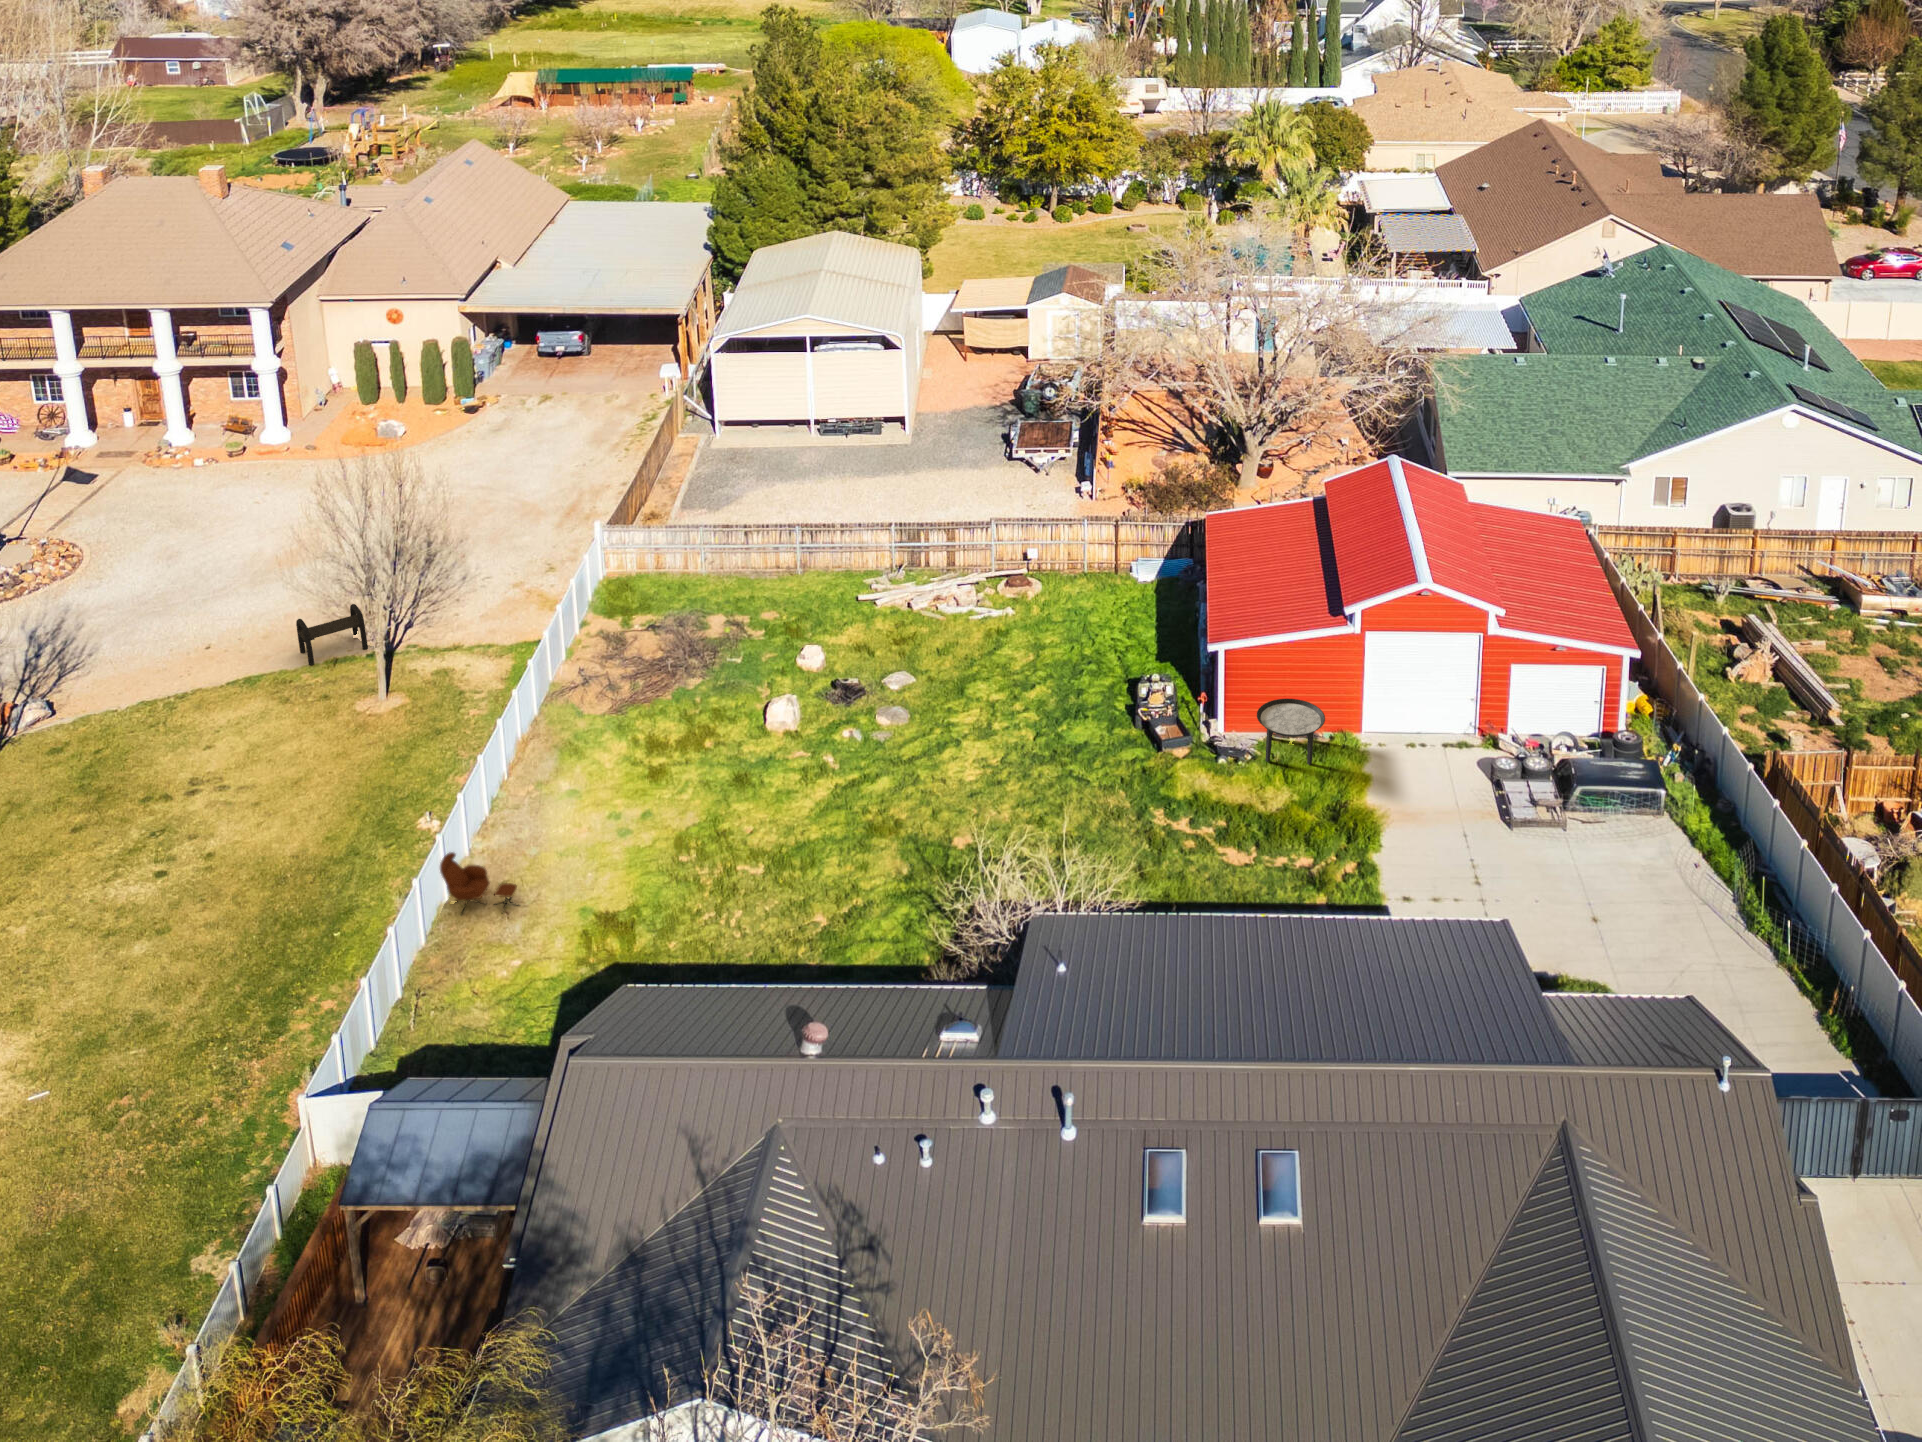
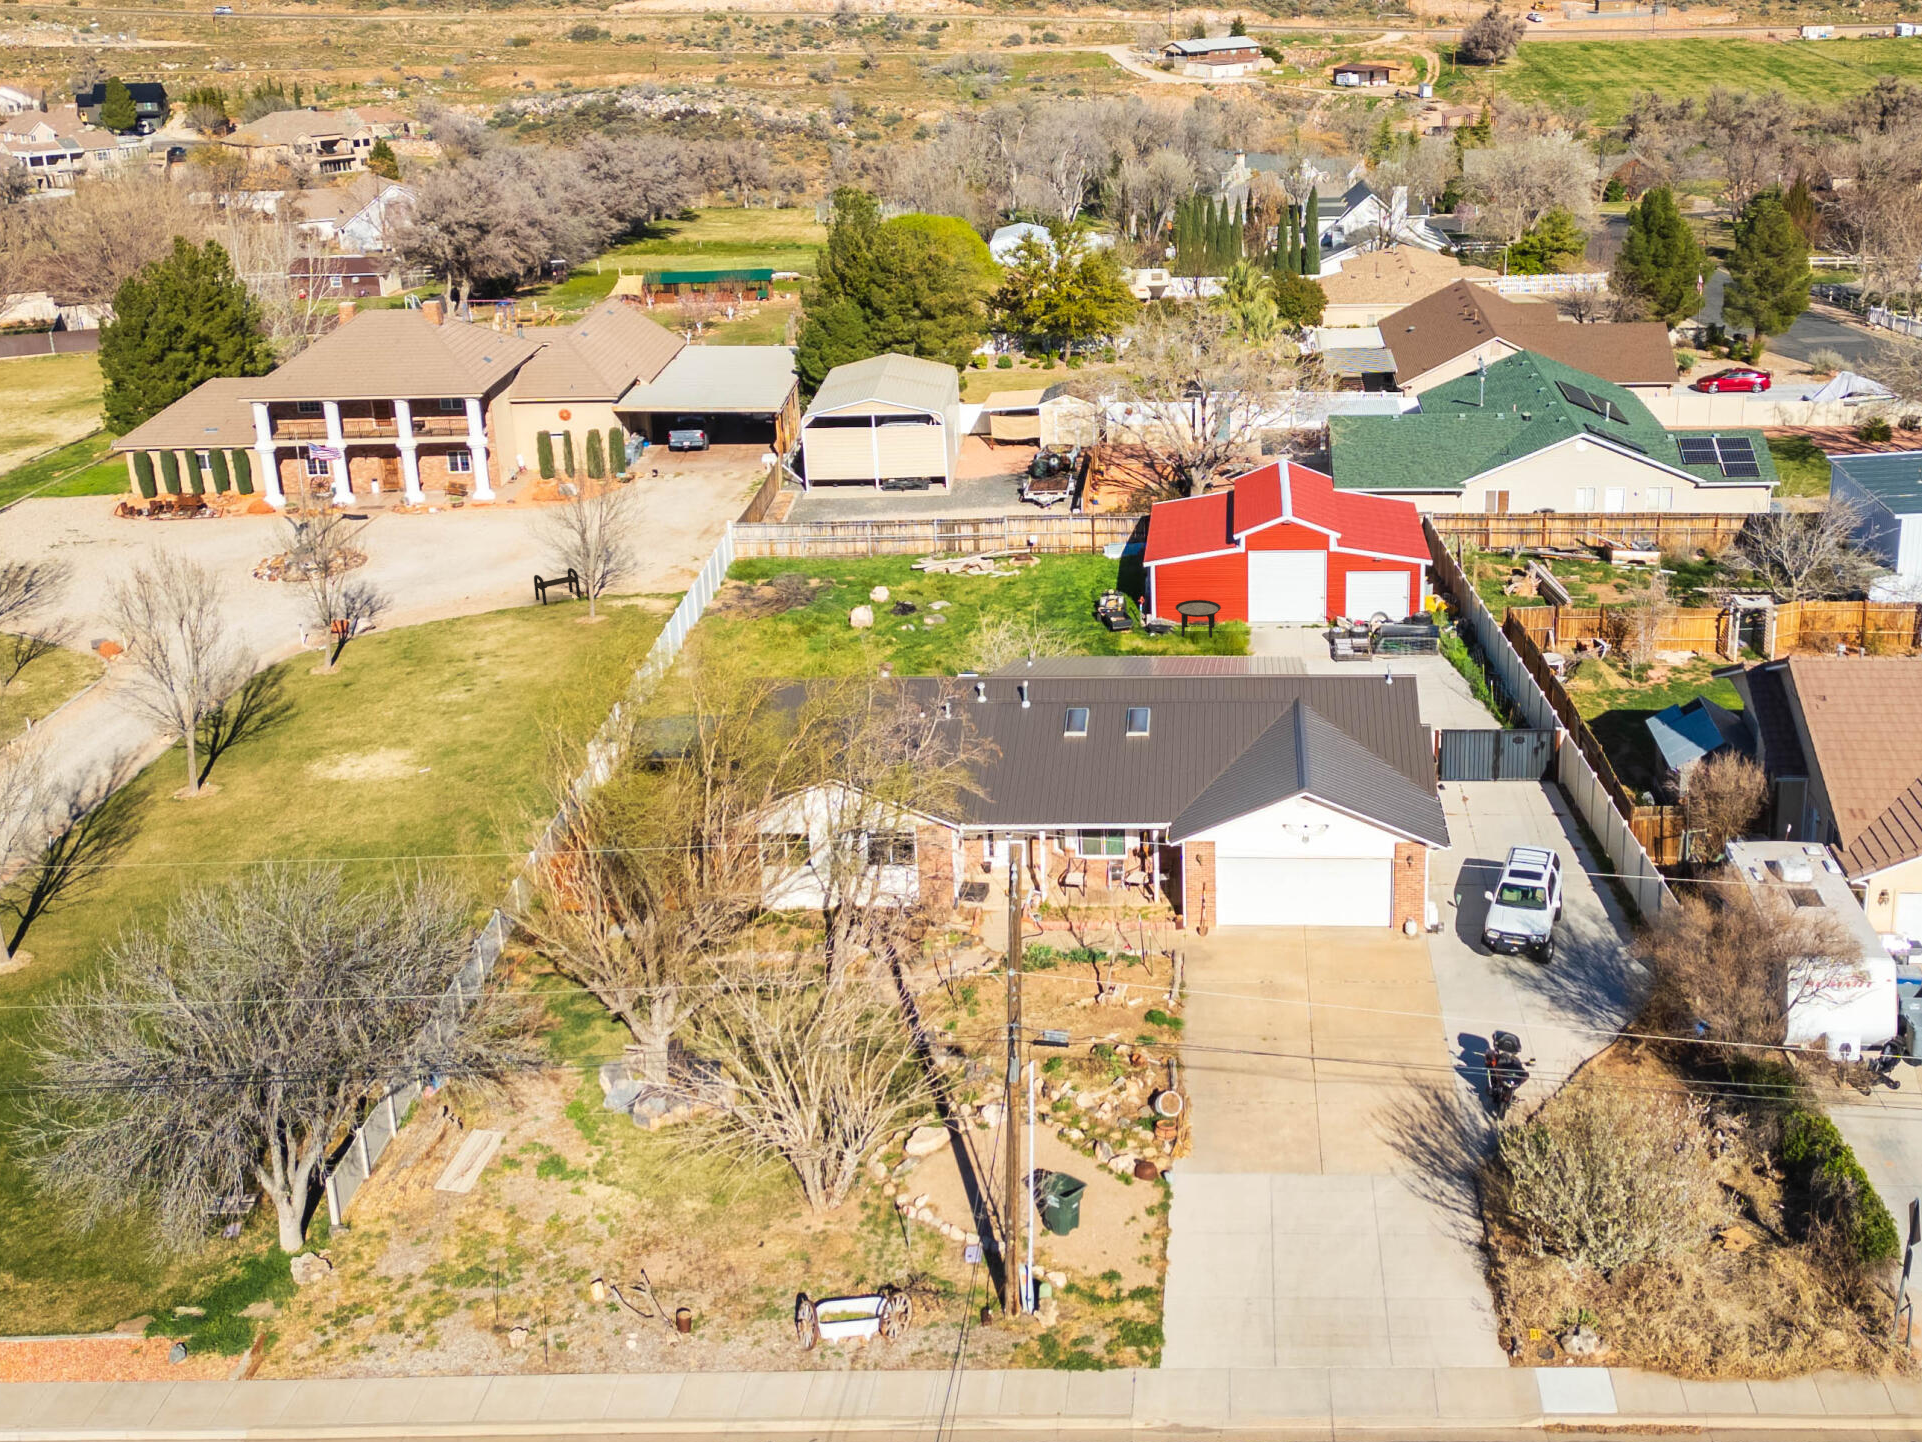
lounge chair: present [440,852,517,908] -> none [655,669,704,707]

